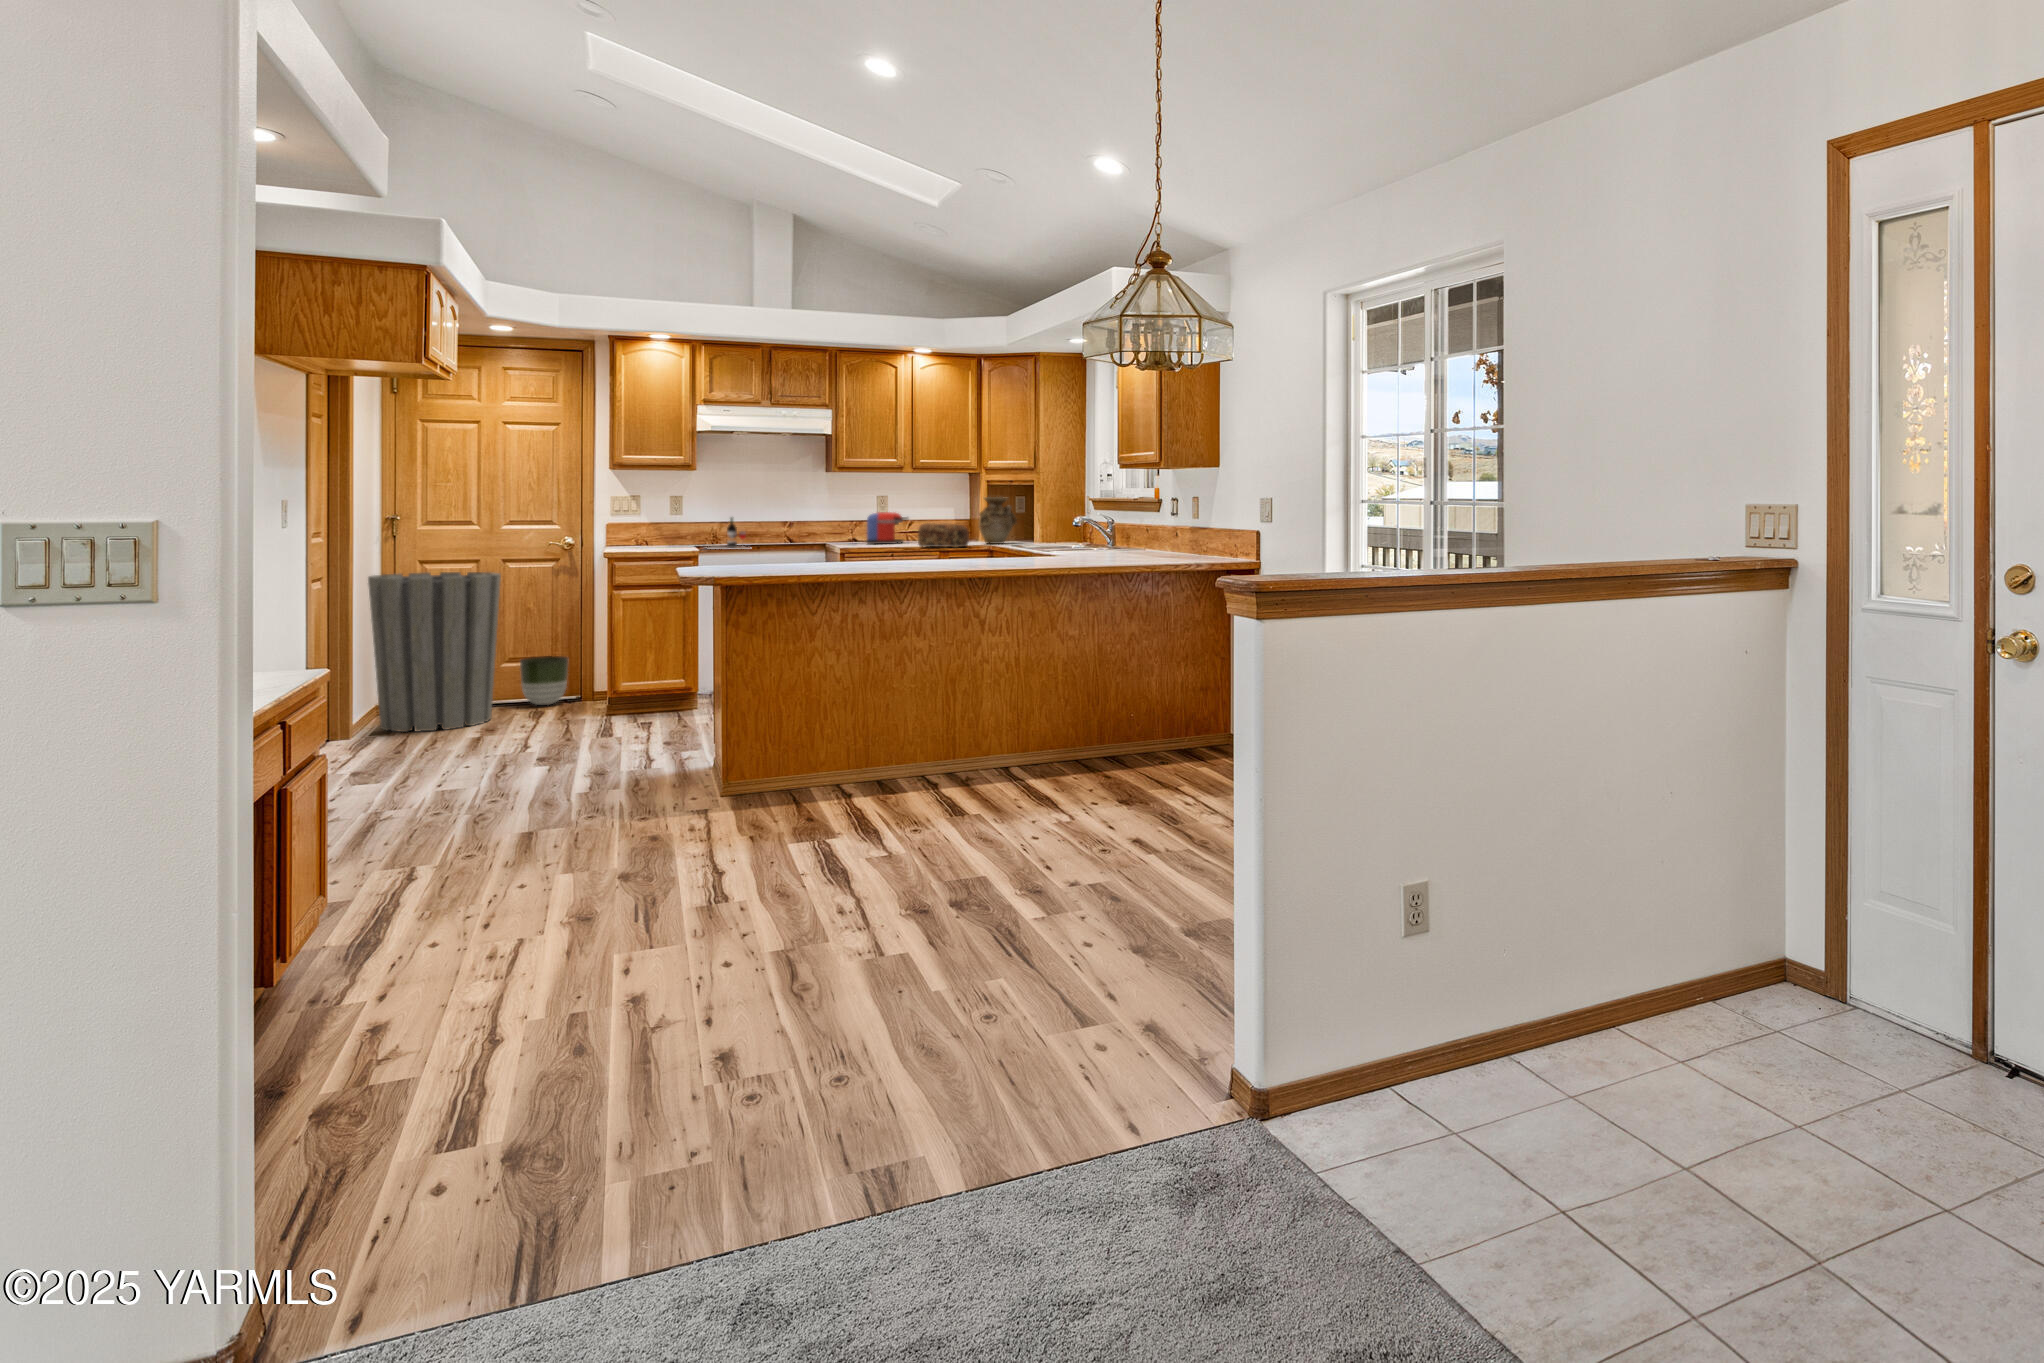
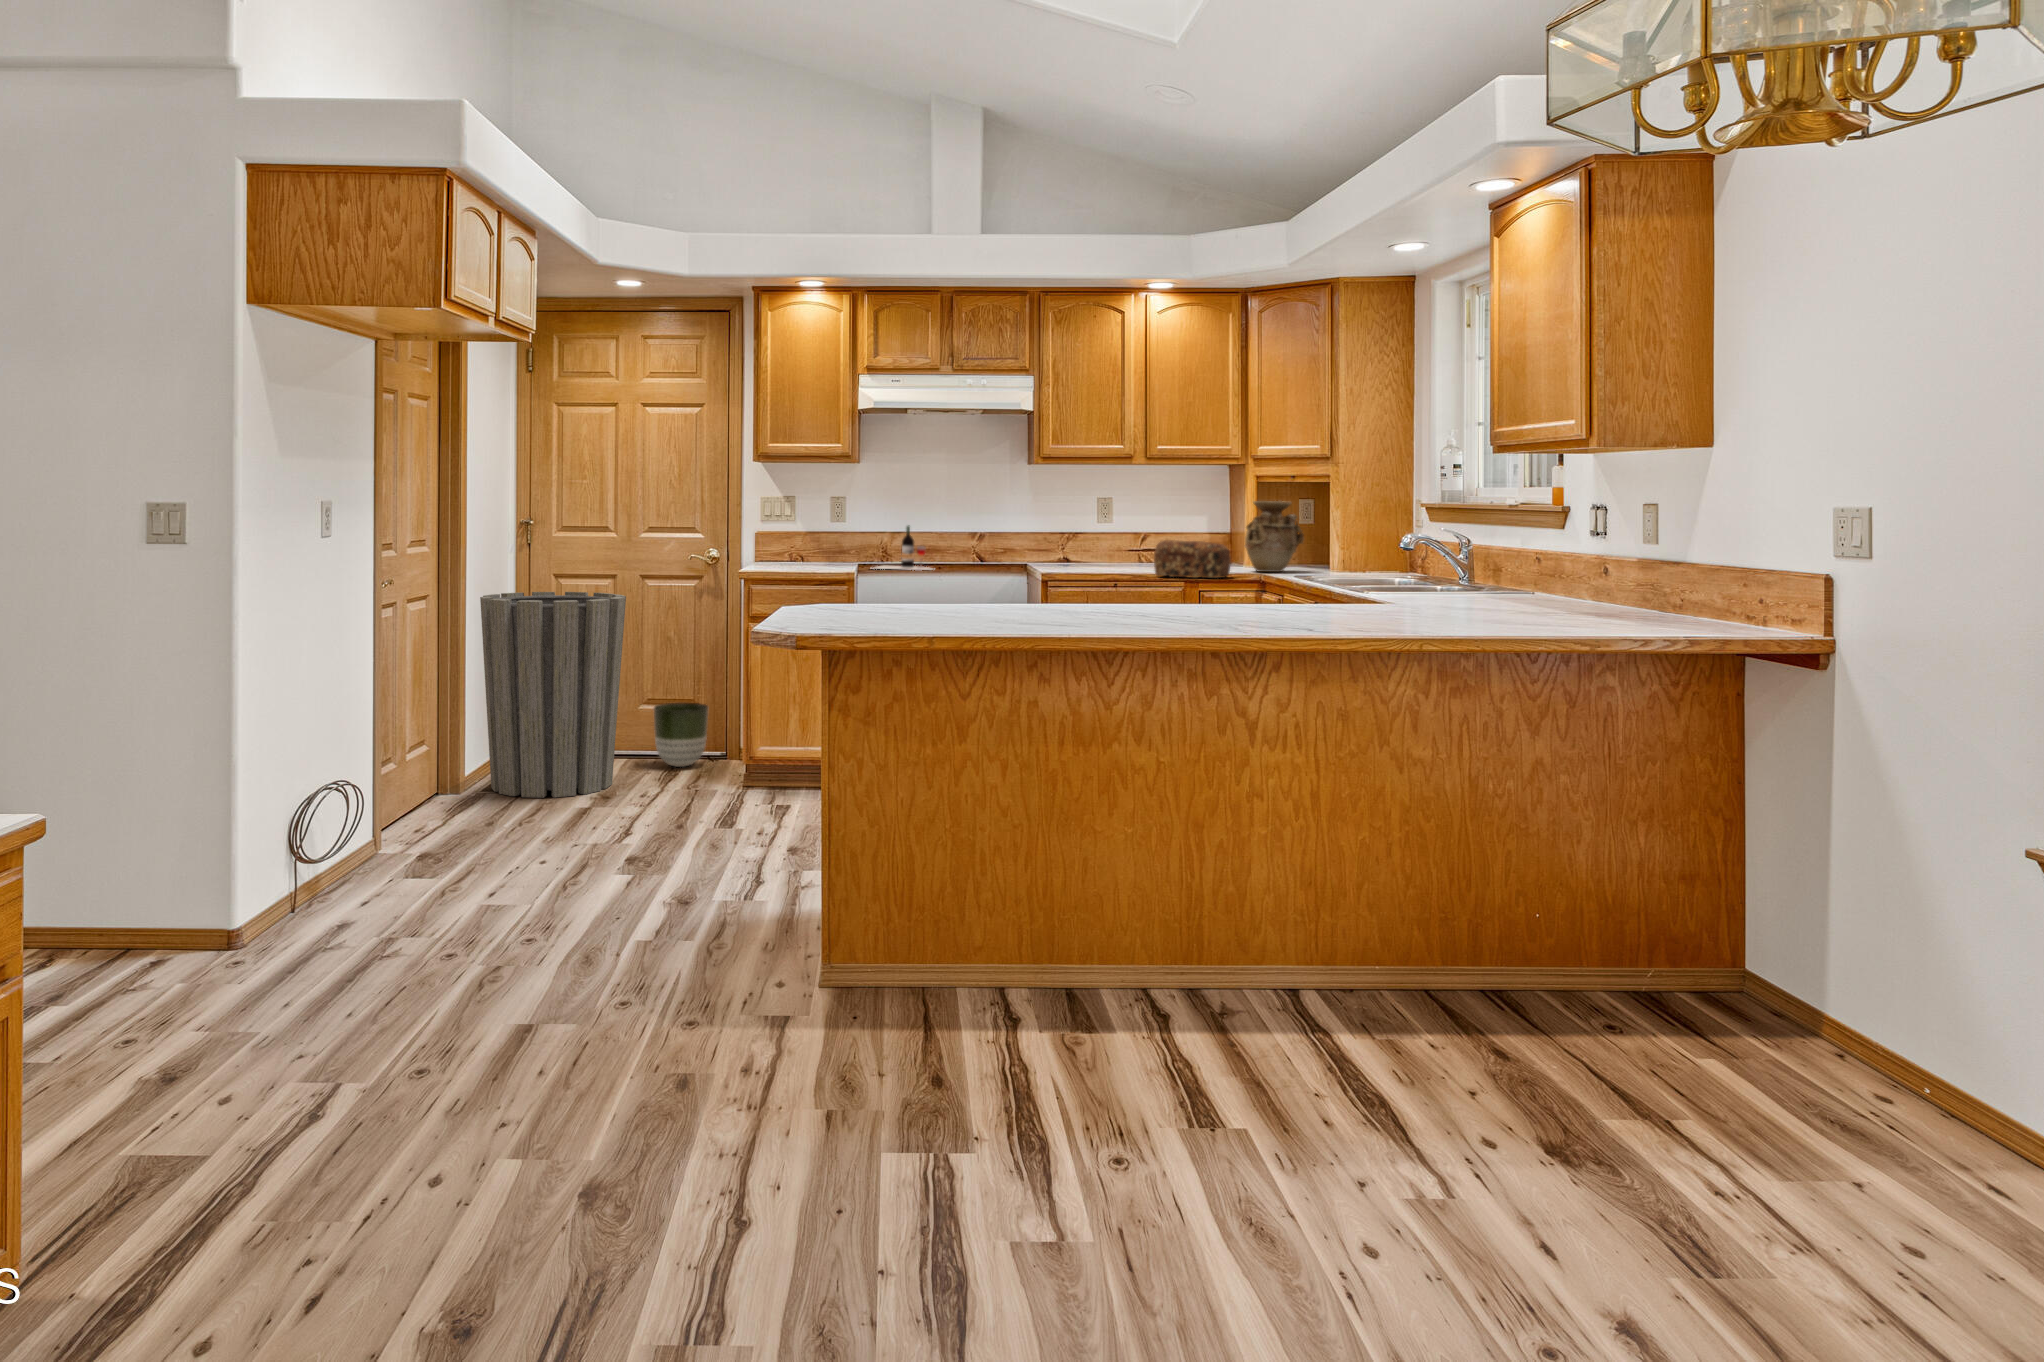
coffee maker: present [866,512,908,544] -> none [1082,521,1144,567]

